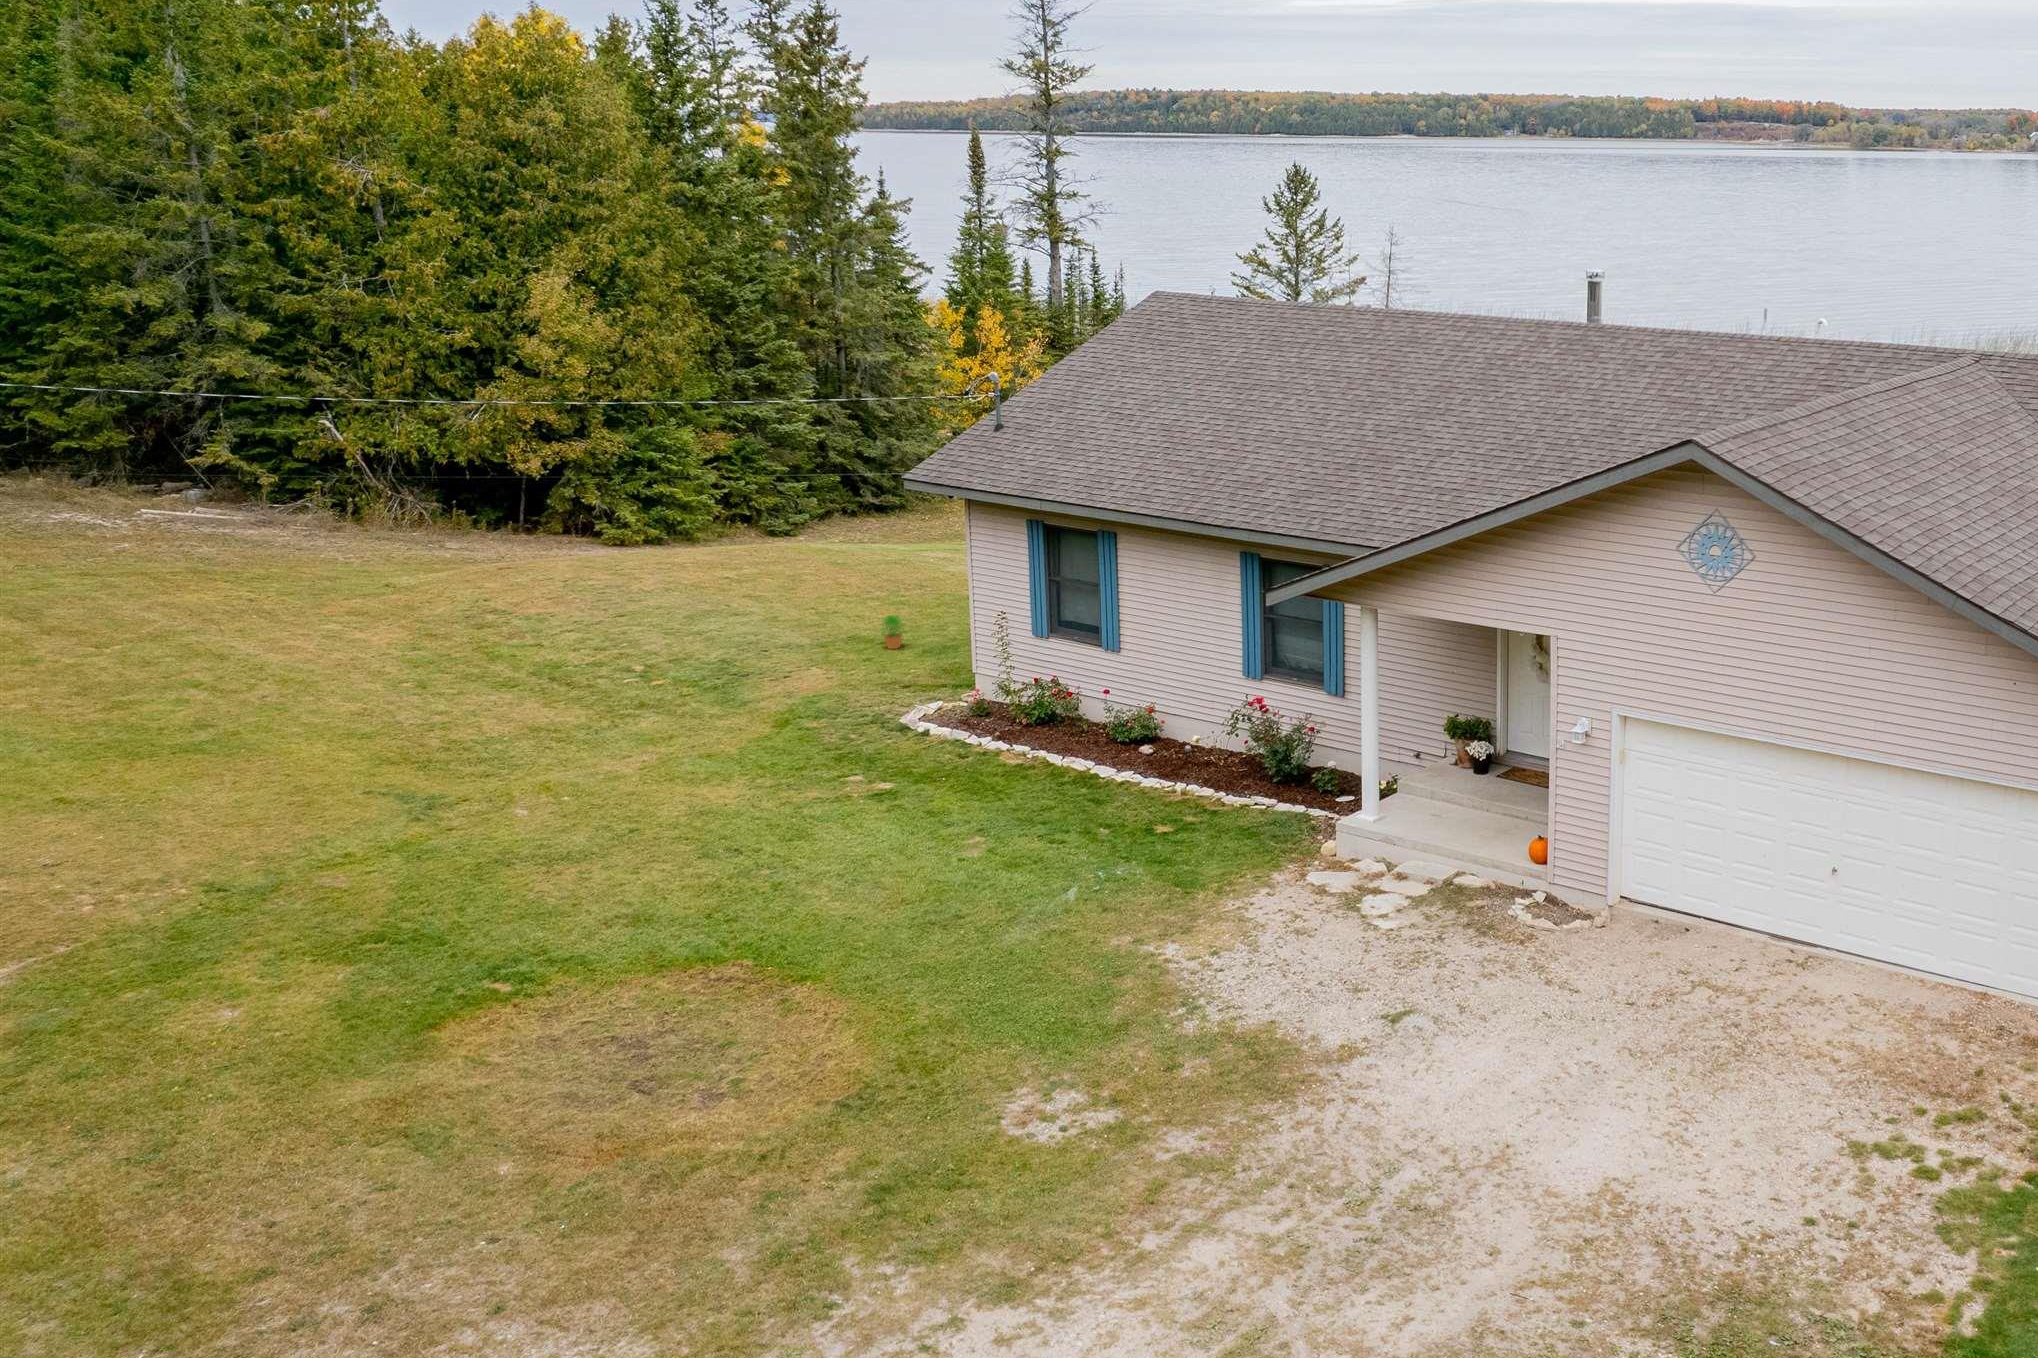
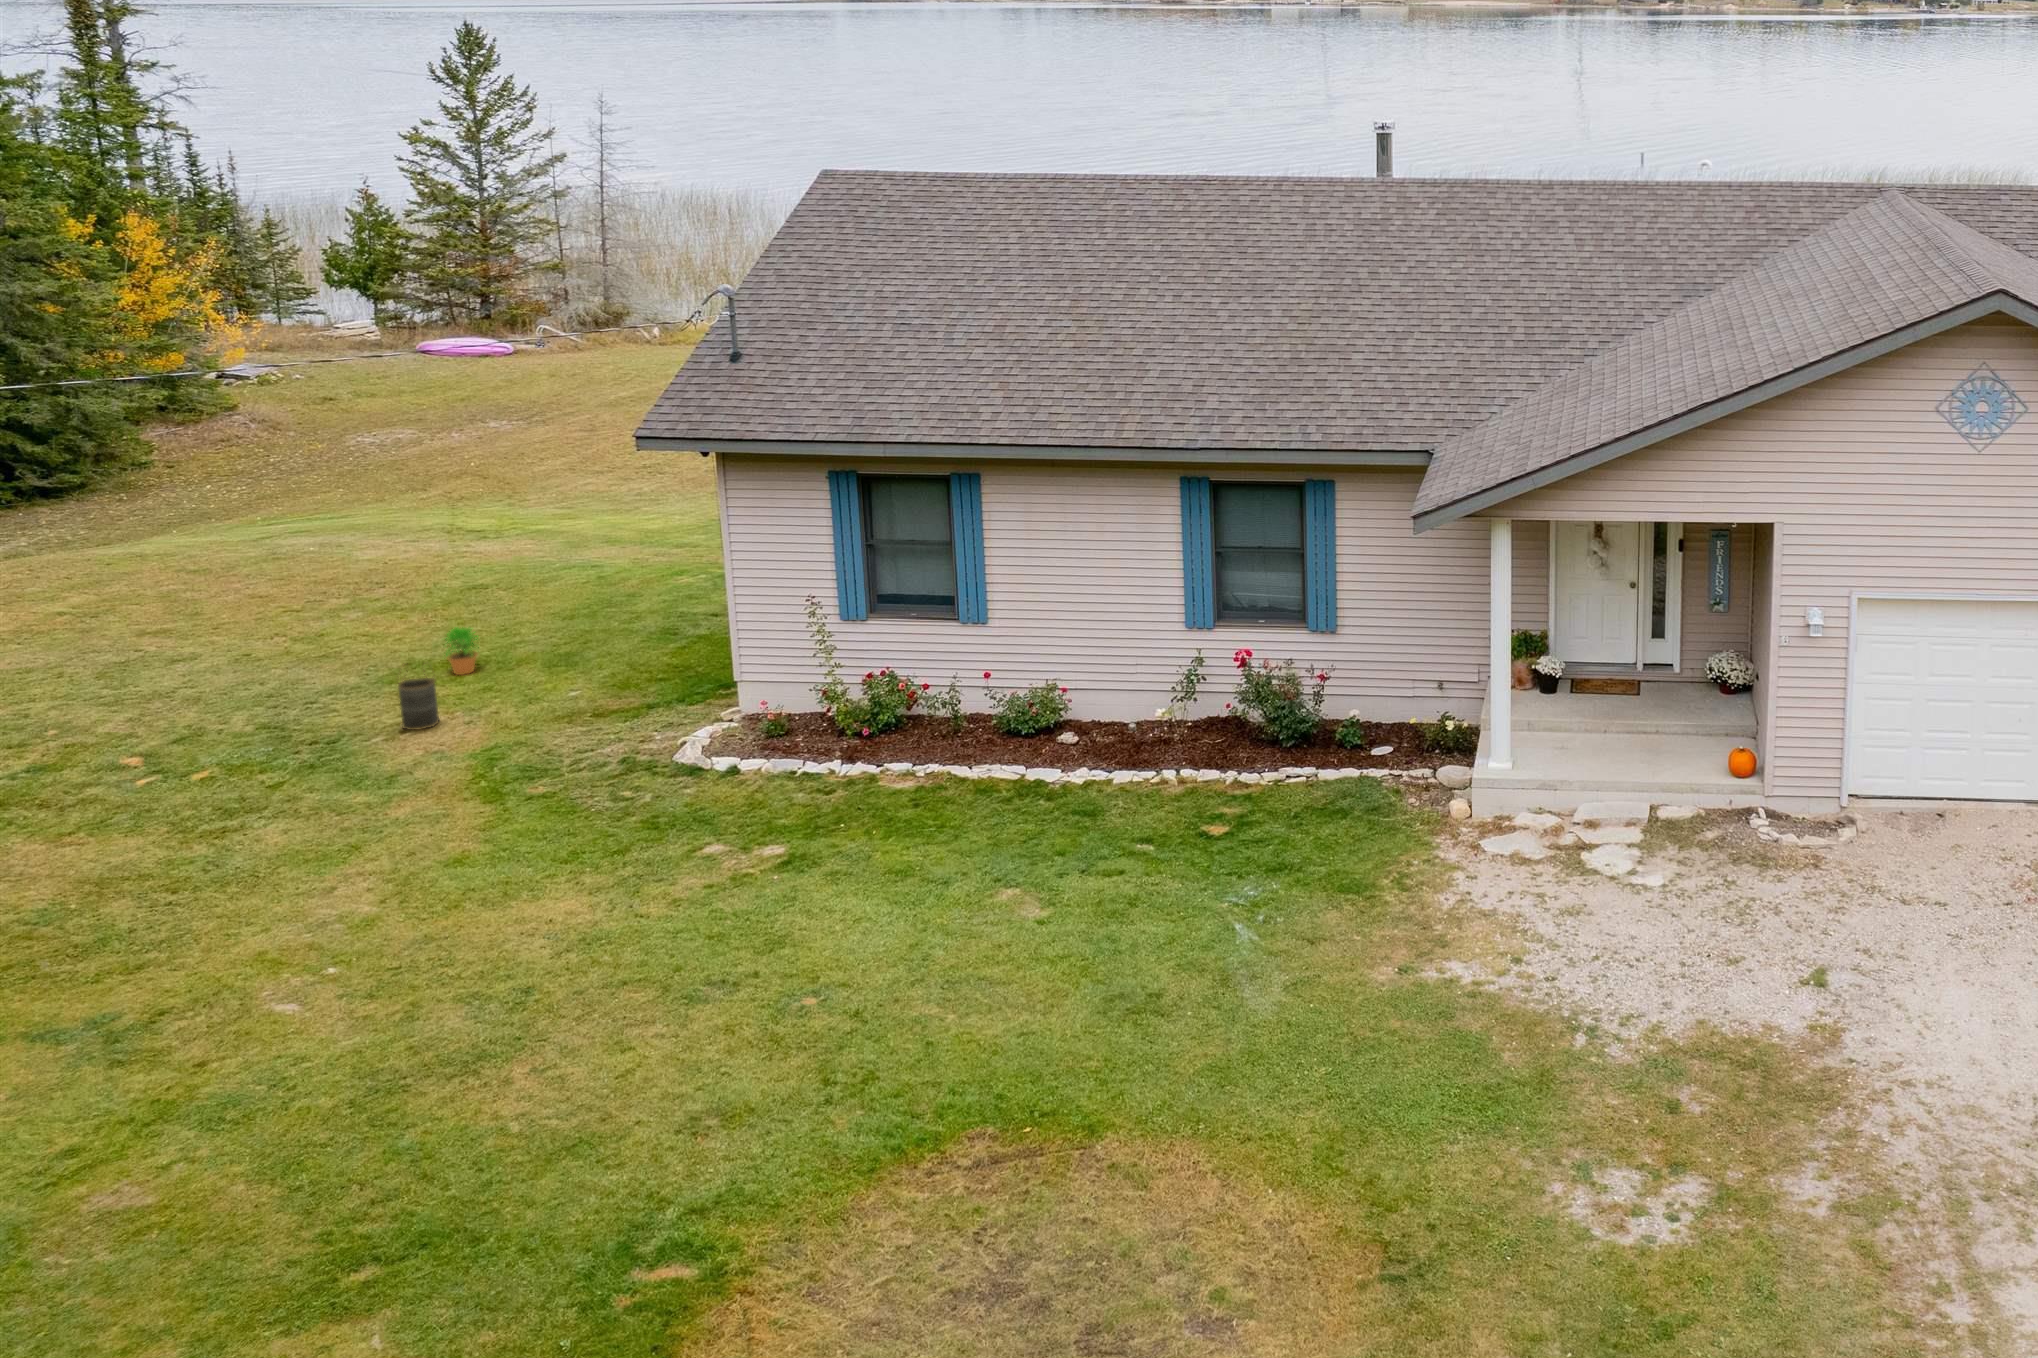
basket: none [812,629,839,677] -> present [398,674,439,730]

